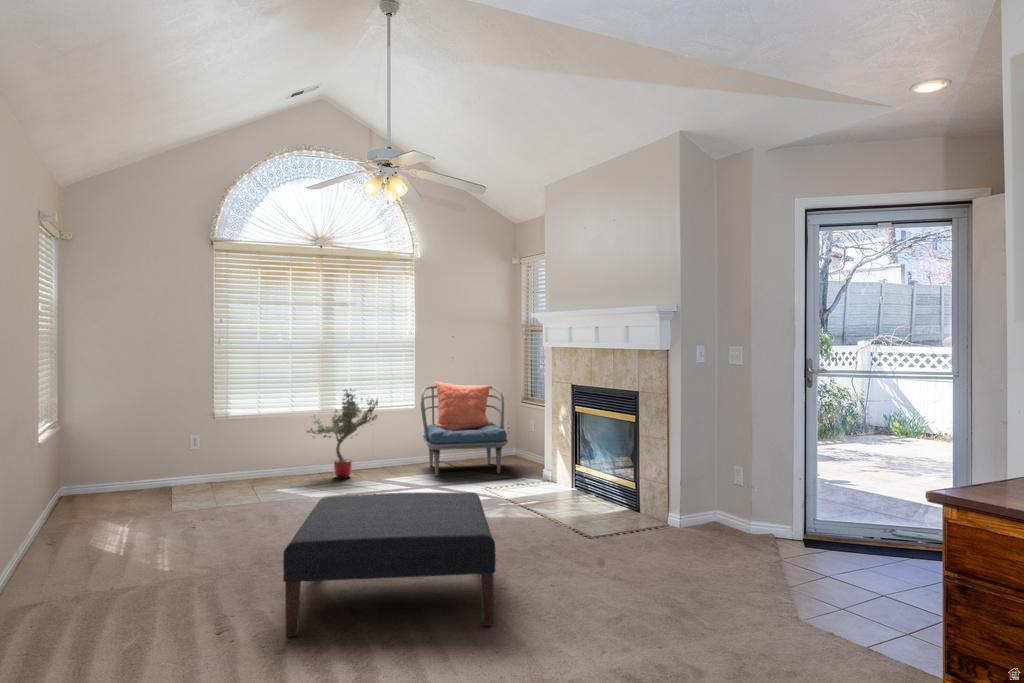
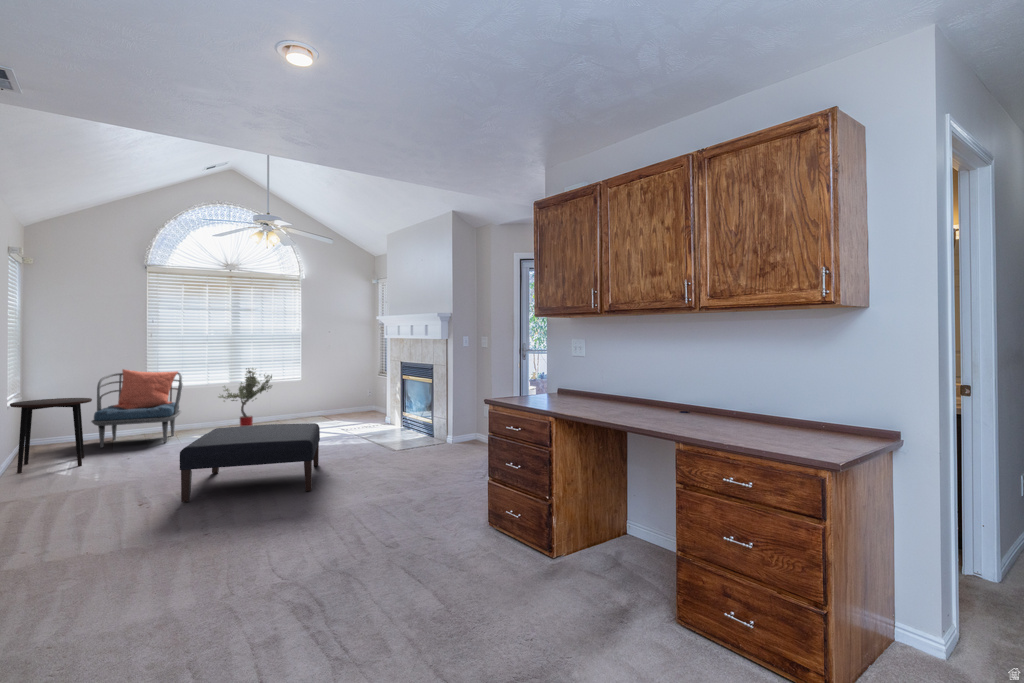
armchair: present [421,381,508,476] -> present [91,369,182,448]
side table: none [40,435,146,549] -> present [10,398,92,473]

